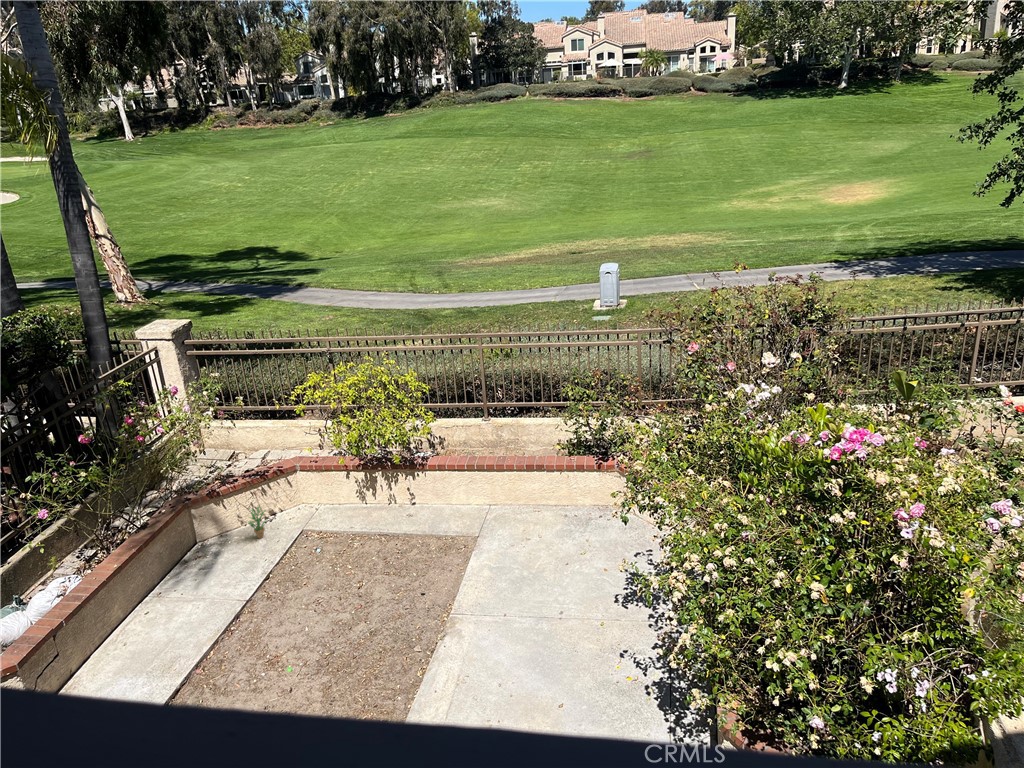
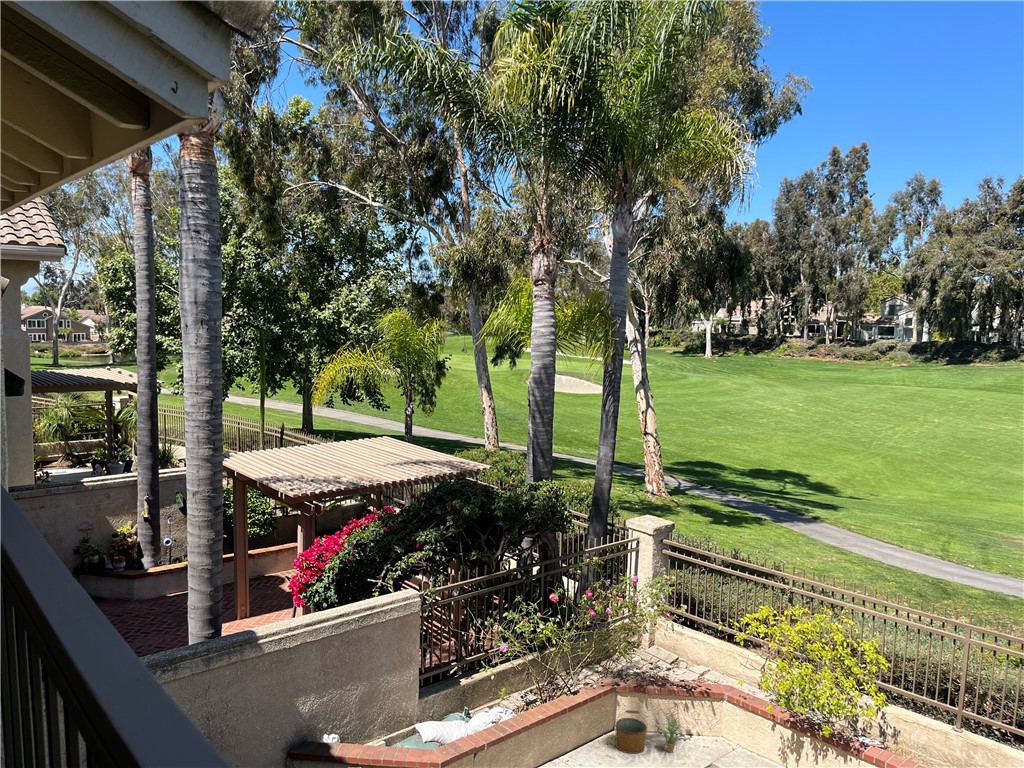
bucket: none [198,515,235,558] -> present [615,710,647,754]

